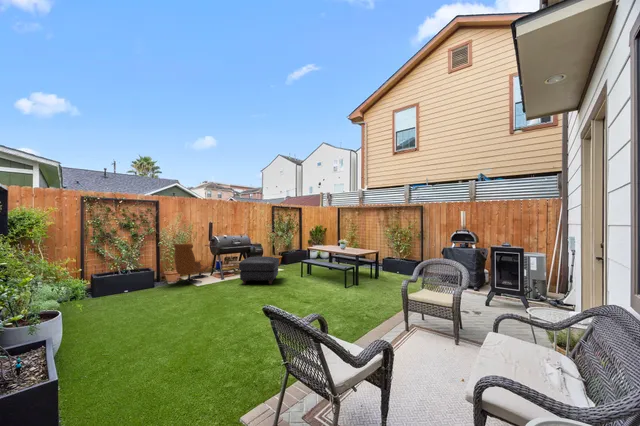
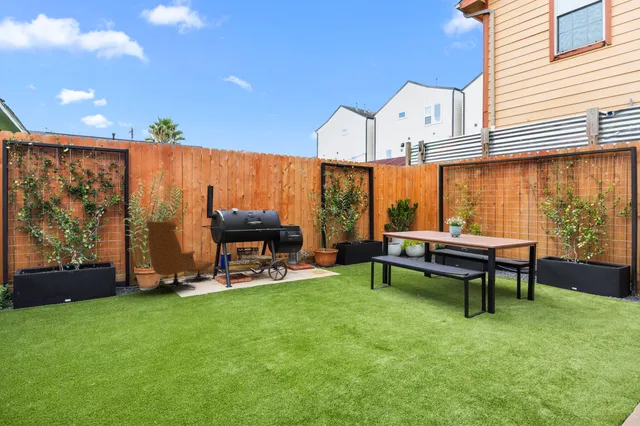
ottoman: present [239,257,279,284] -> none [253,248,328,300]

